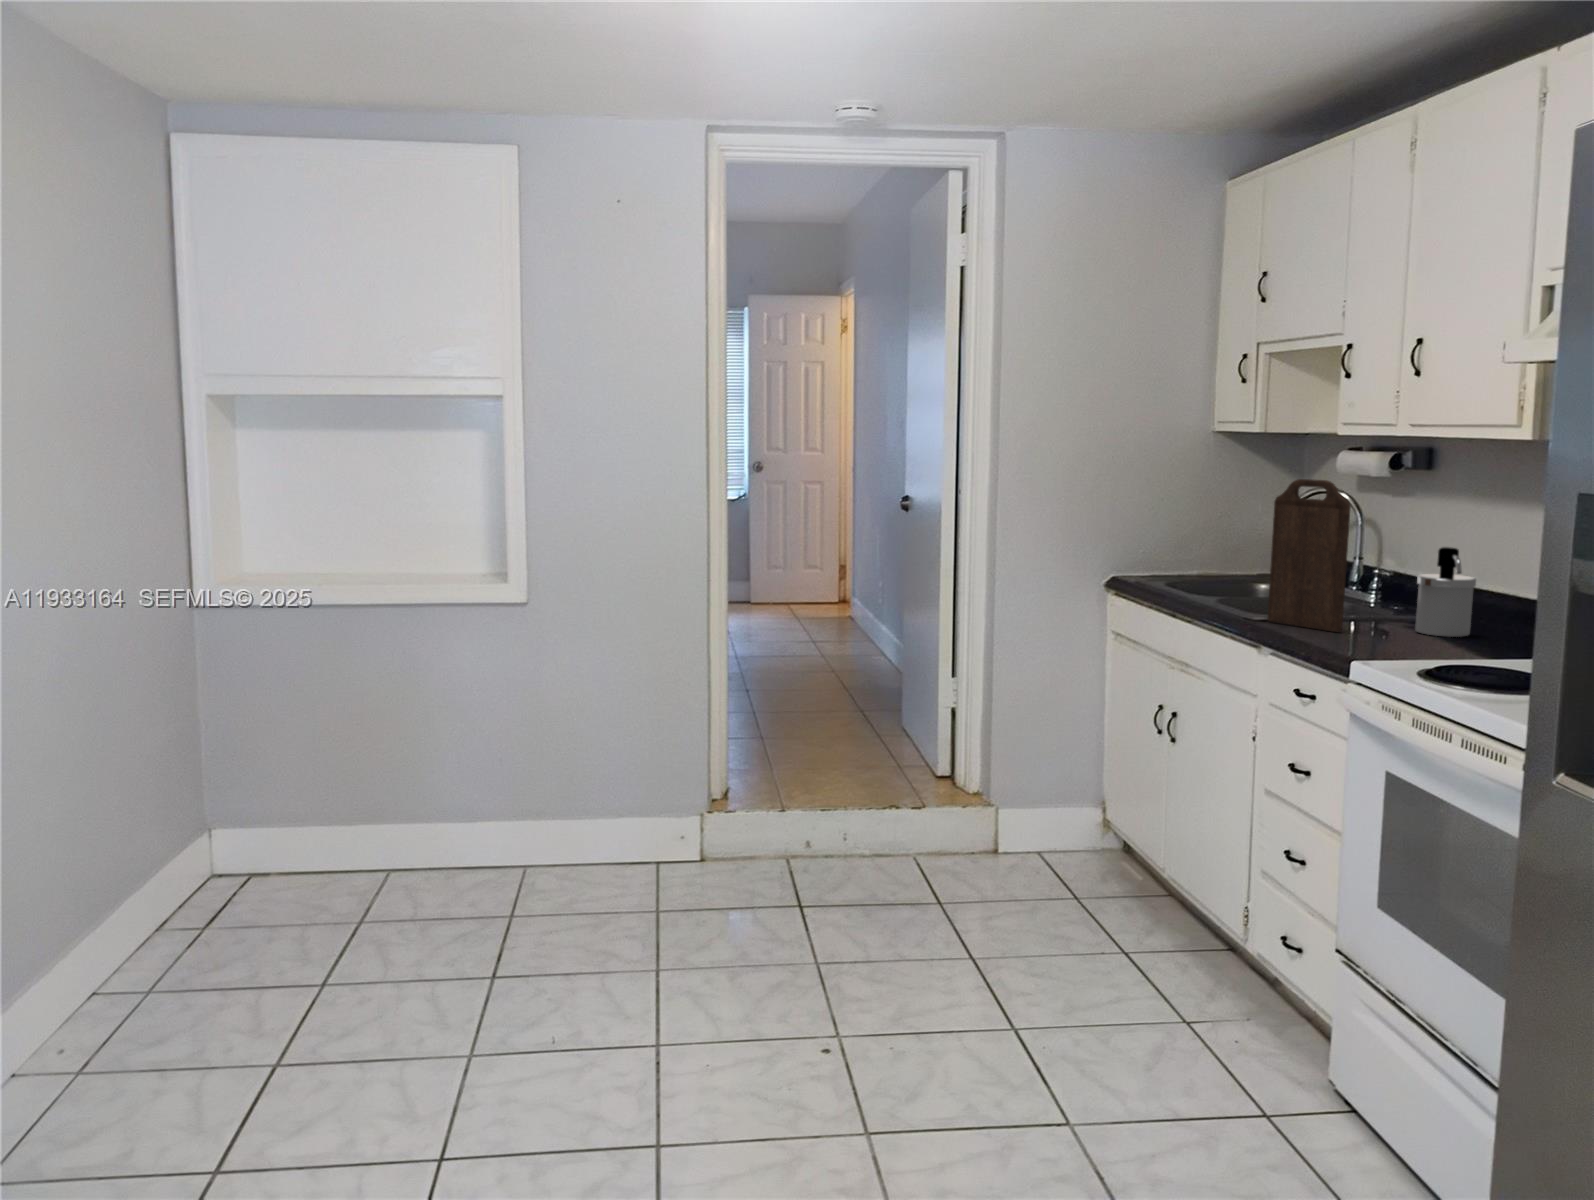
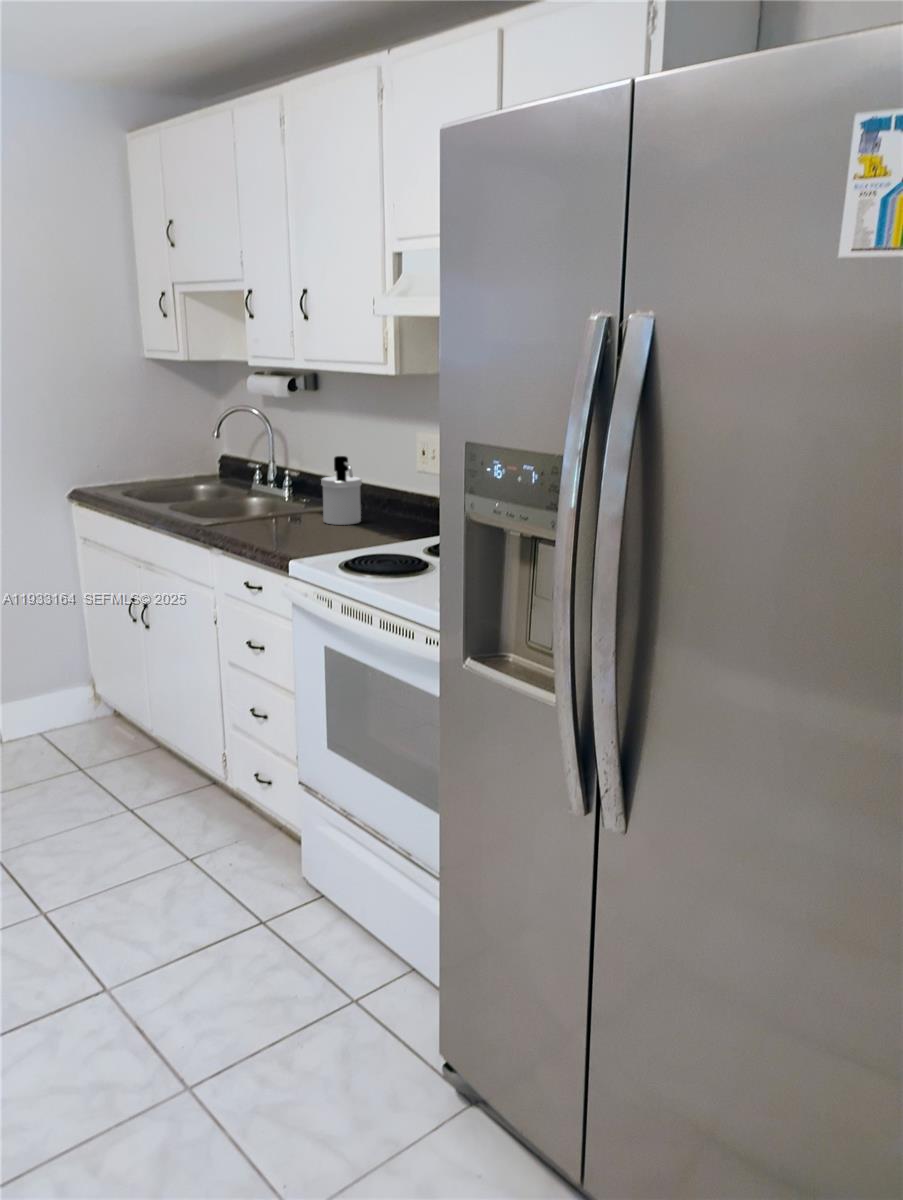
cutting board: present [1268,479,1351,632] -> none [208,406,273,531]

